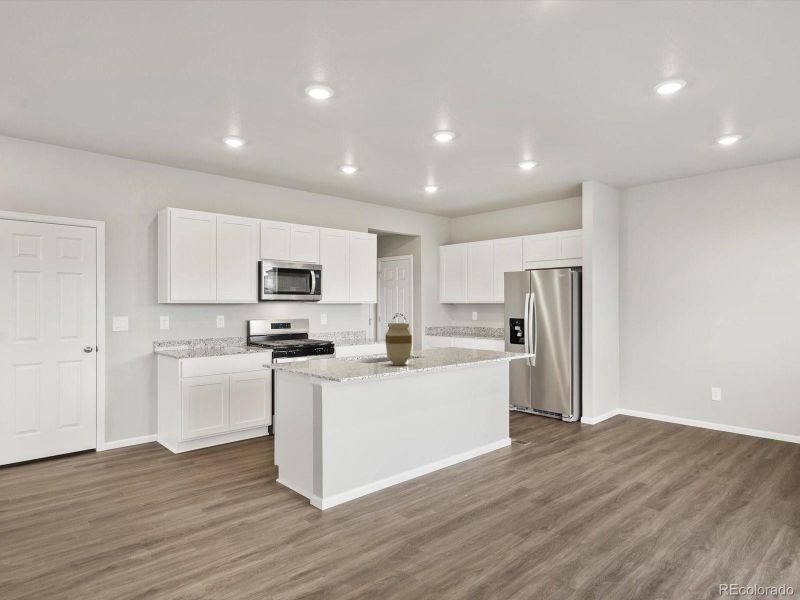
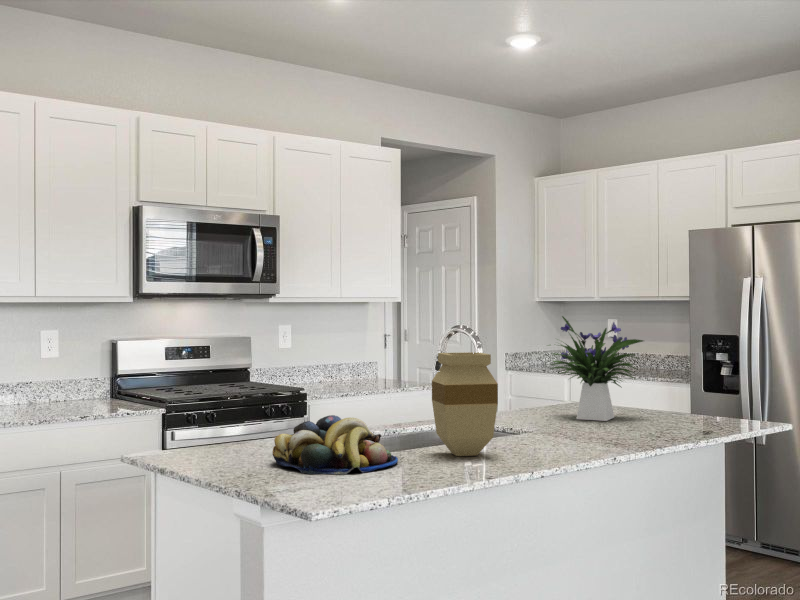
flower arrangement: none [436,309,478,353] -> present [551,316,643,421]
fruit bowl: none [320,349,371,371] -> present [273,415,398,474]

